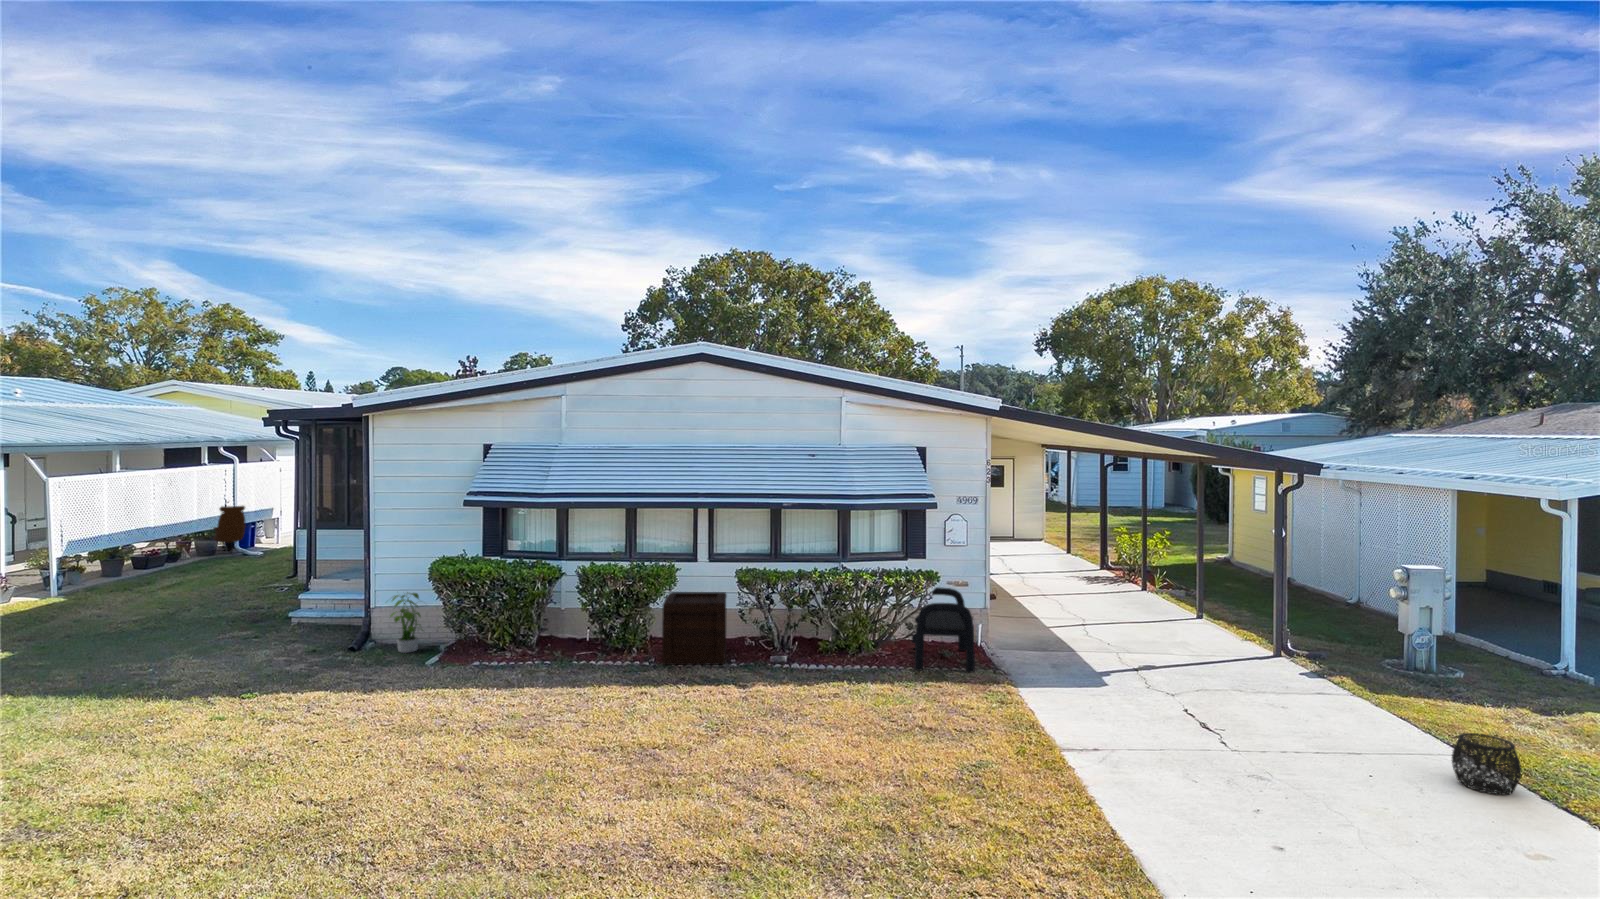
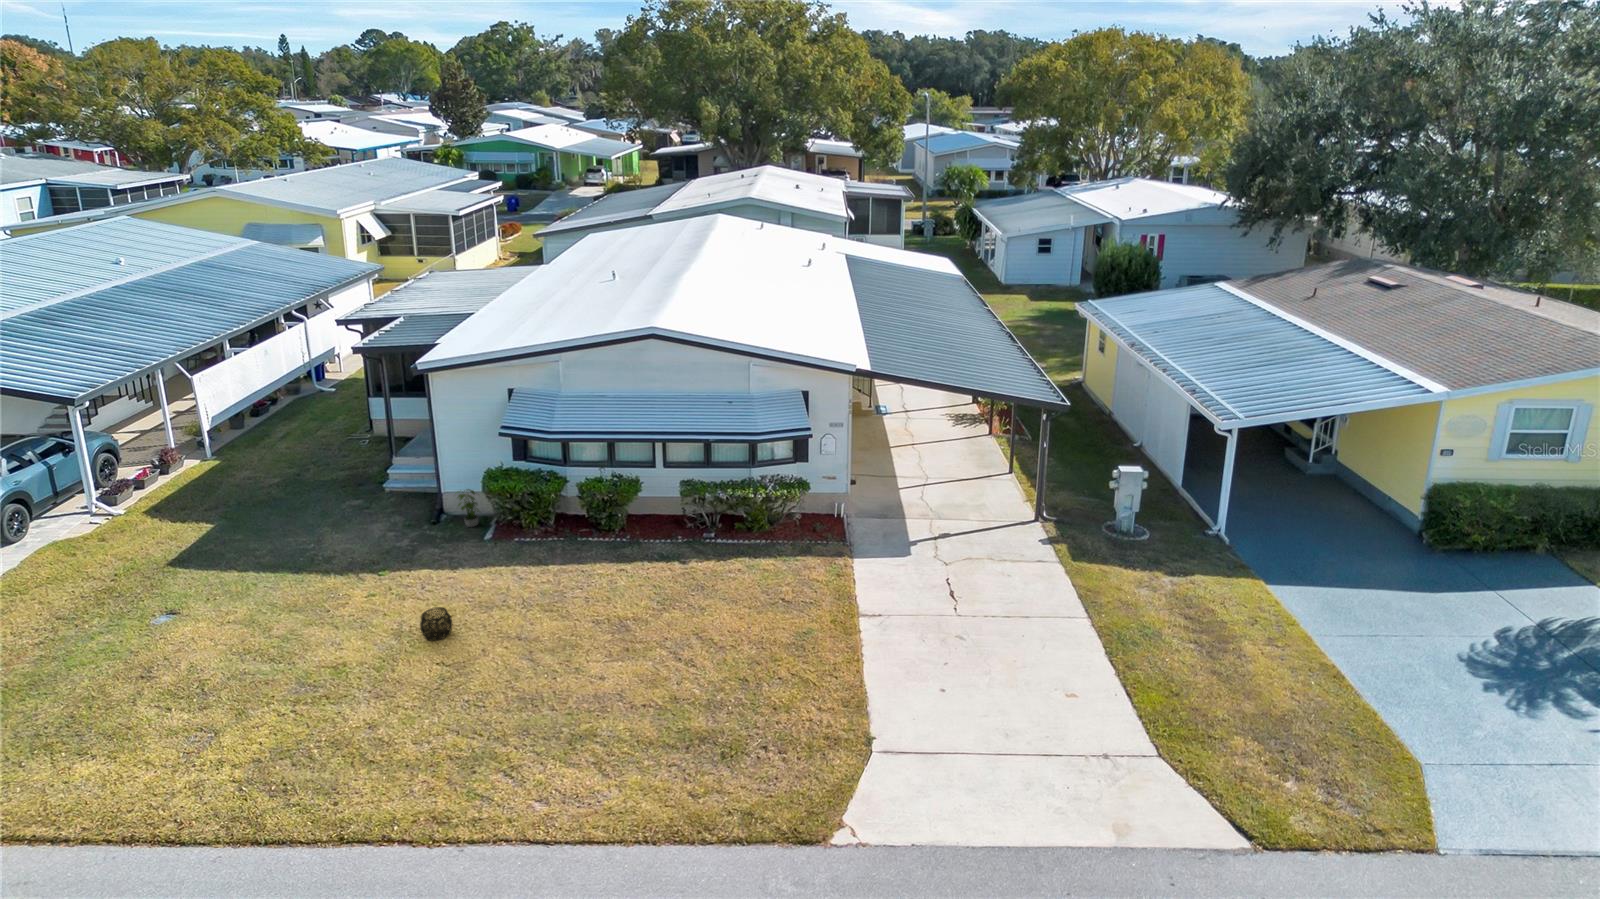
lounge chair: present [213,506,246,552] -> none [297,360,327,397]
bench: present [912,587,975,672] -> none [796,483,835,545]
wooden crate: present [662,592,727,665] -> none [634,487,679,539]
woven basket: present [1452,733,1521,795] -> present [420,607,452,641]

